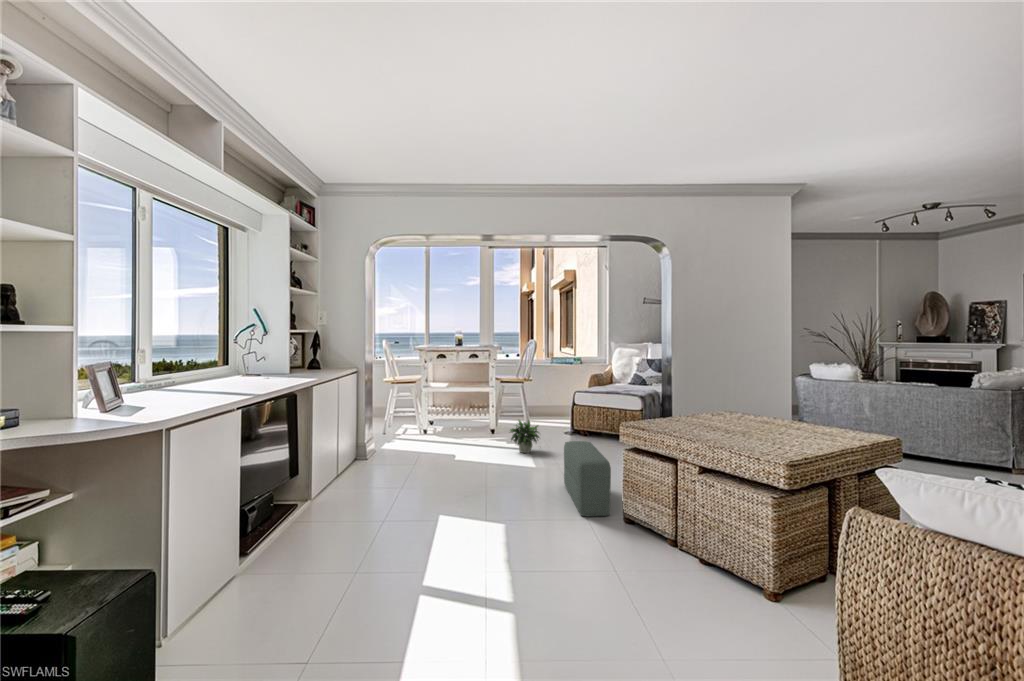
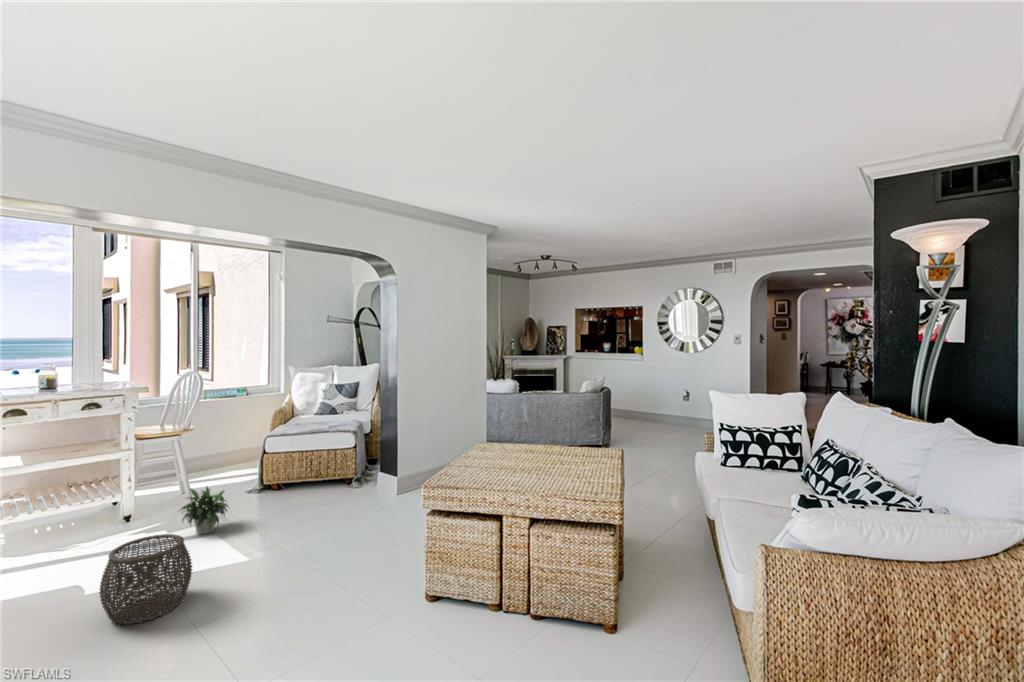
woven basket: none [447,435,494,484] -> present [99,534,192,625]
pouf: present [564,441,611,516] -> none [305,505,398,609]

